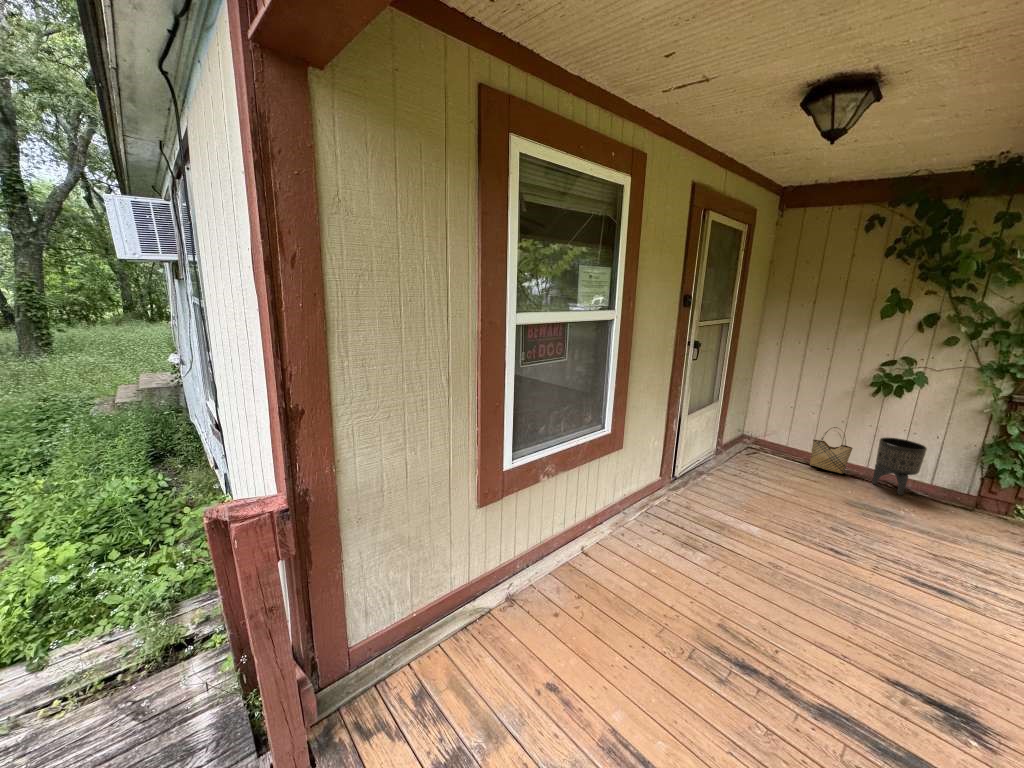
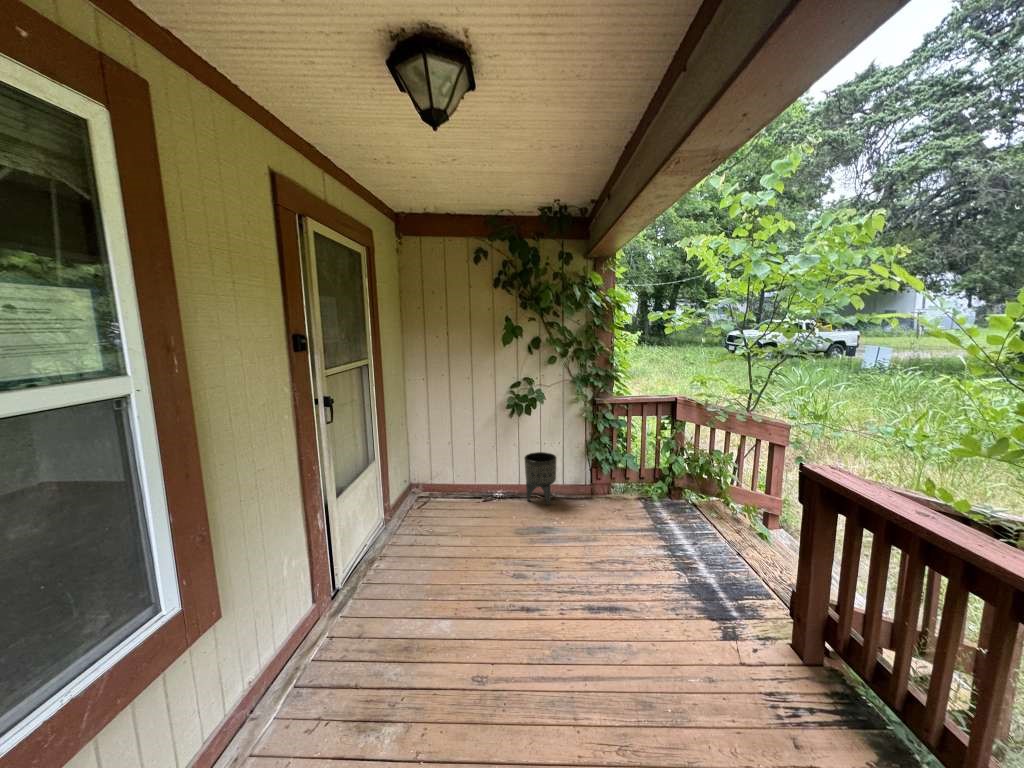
woven basket: present [810,427,853,474] -> none [474,454,507,500]

